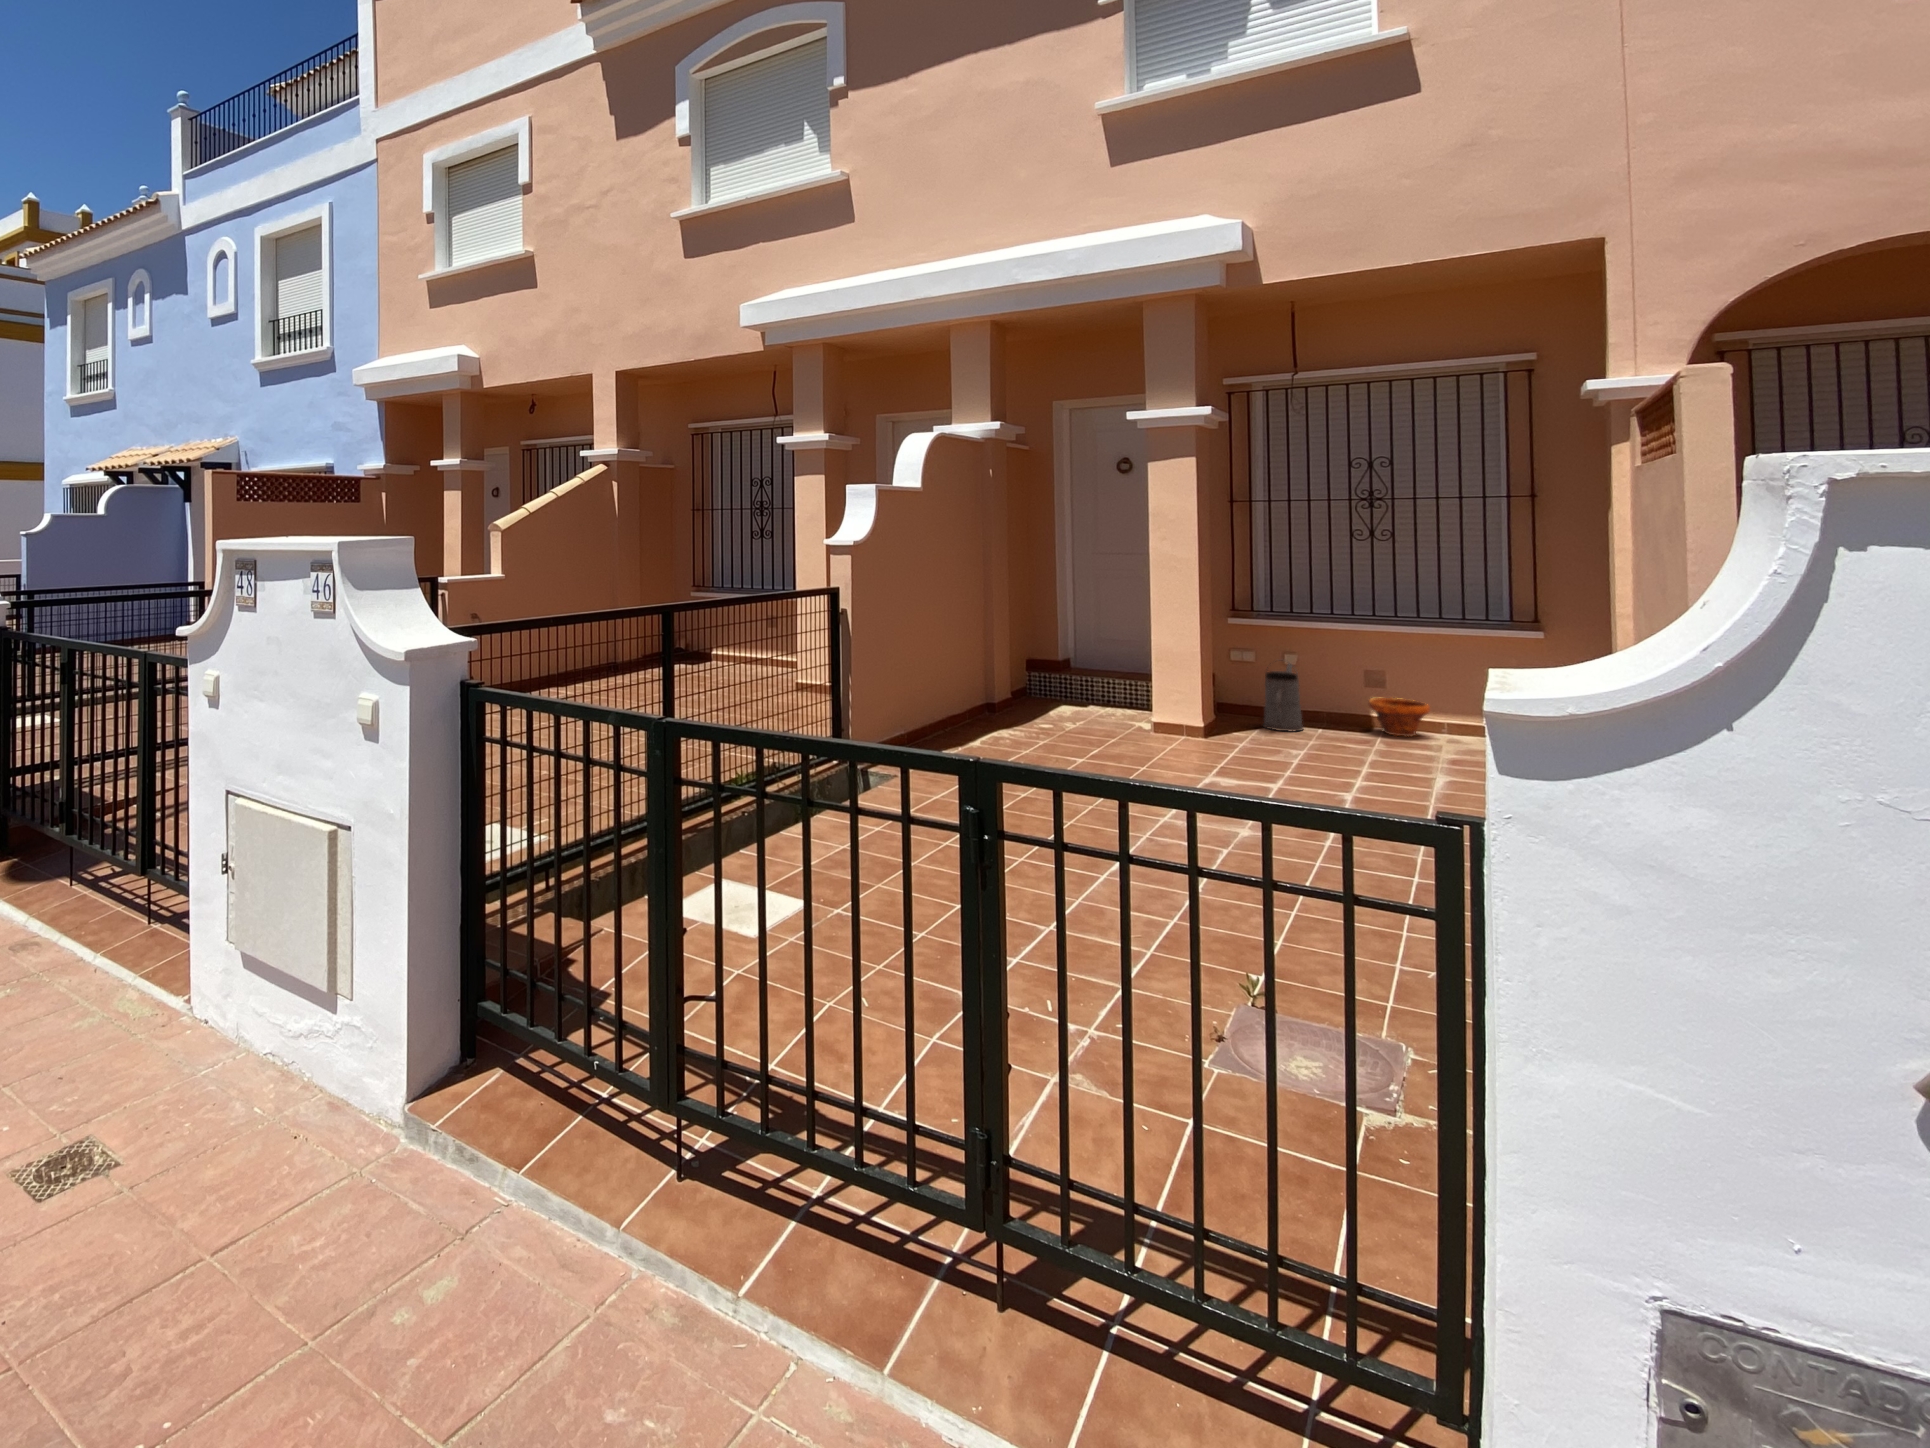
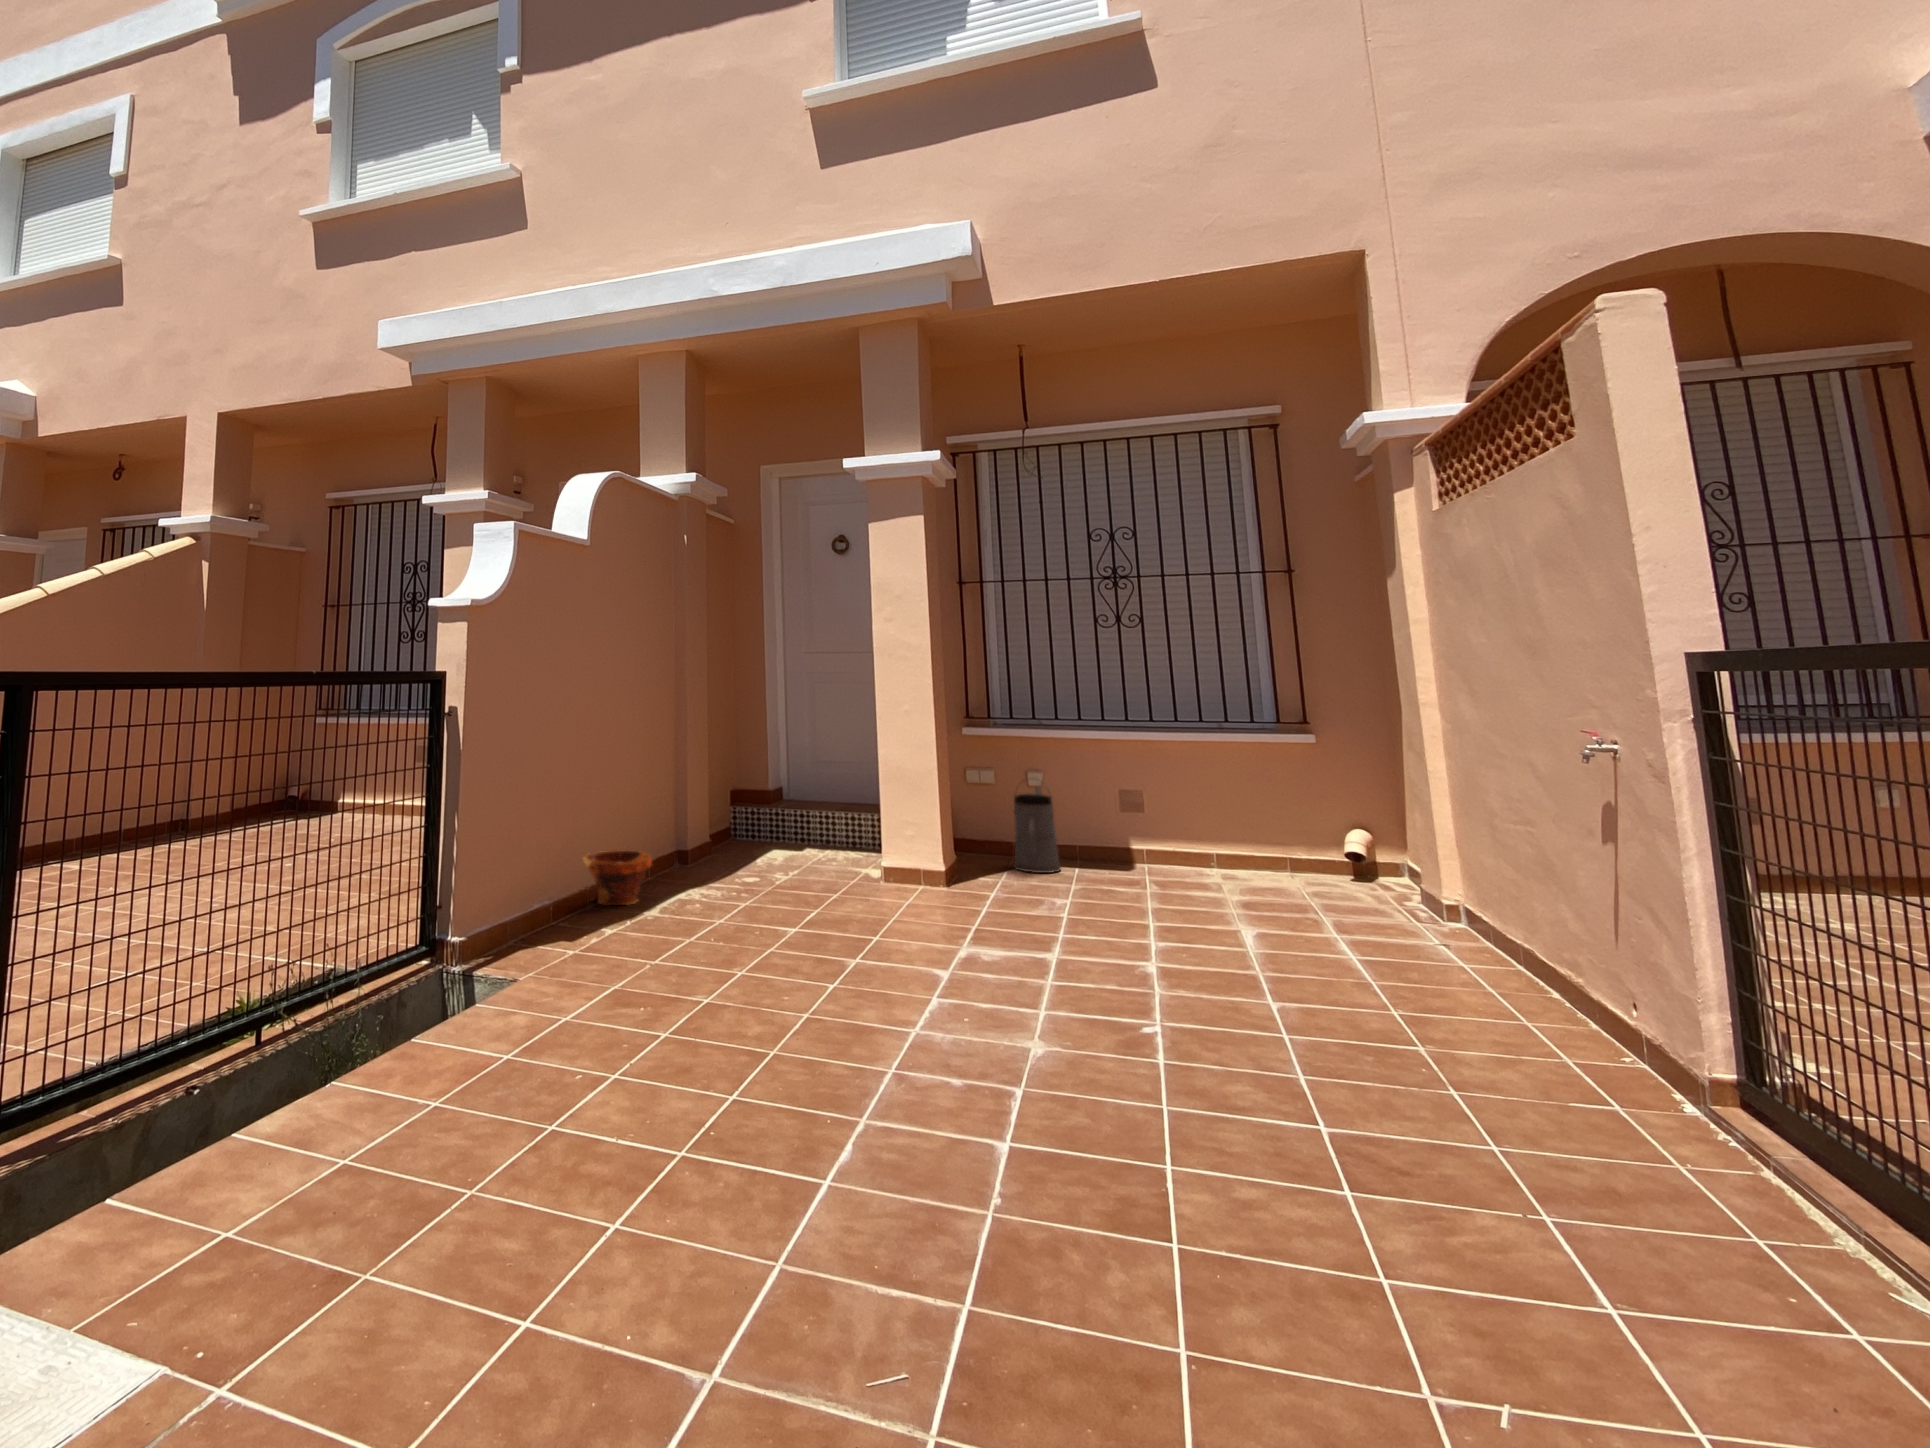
planter: present [1369,697,1430,737] -> present [583,851,652,905]

